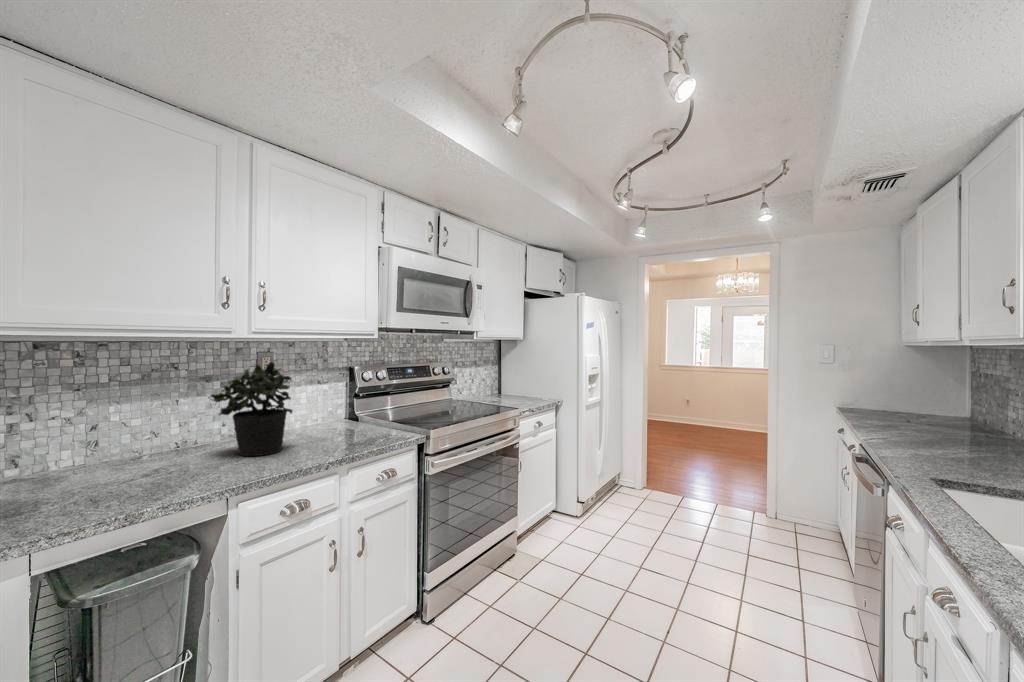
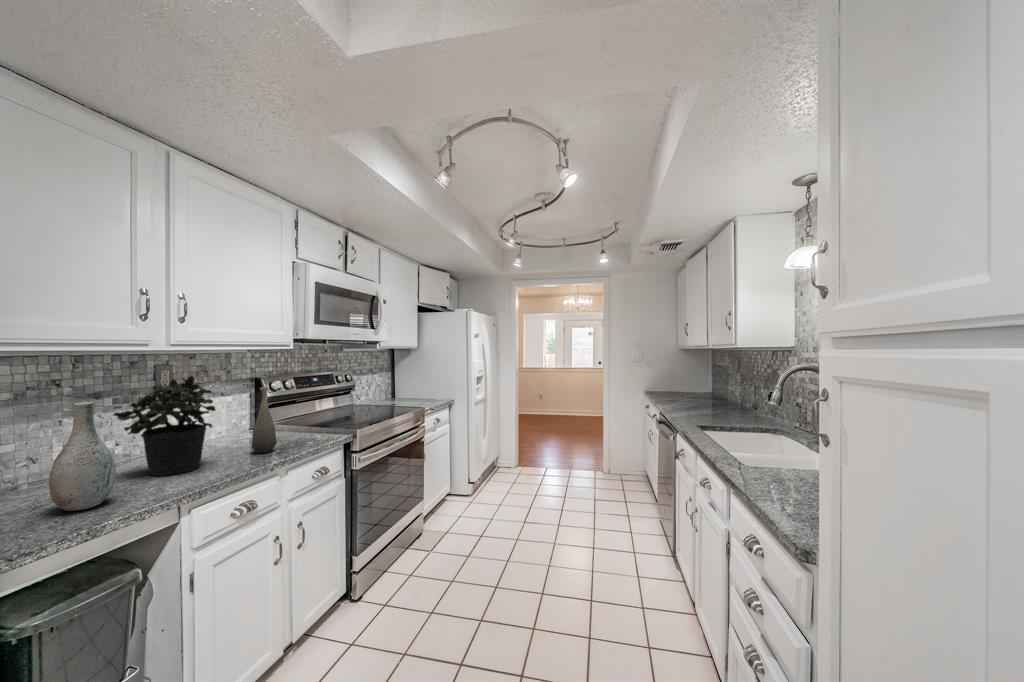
bottle: none [330,375,353,442] -> present [252,387,277,453]
vase: none [147,383,199,481] -> present [49,402,116,511]

